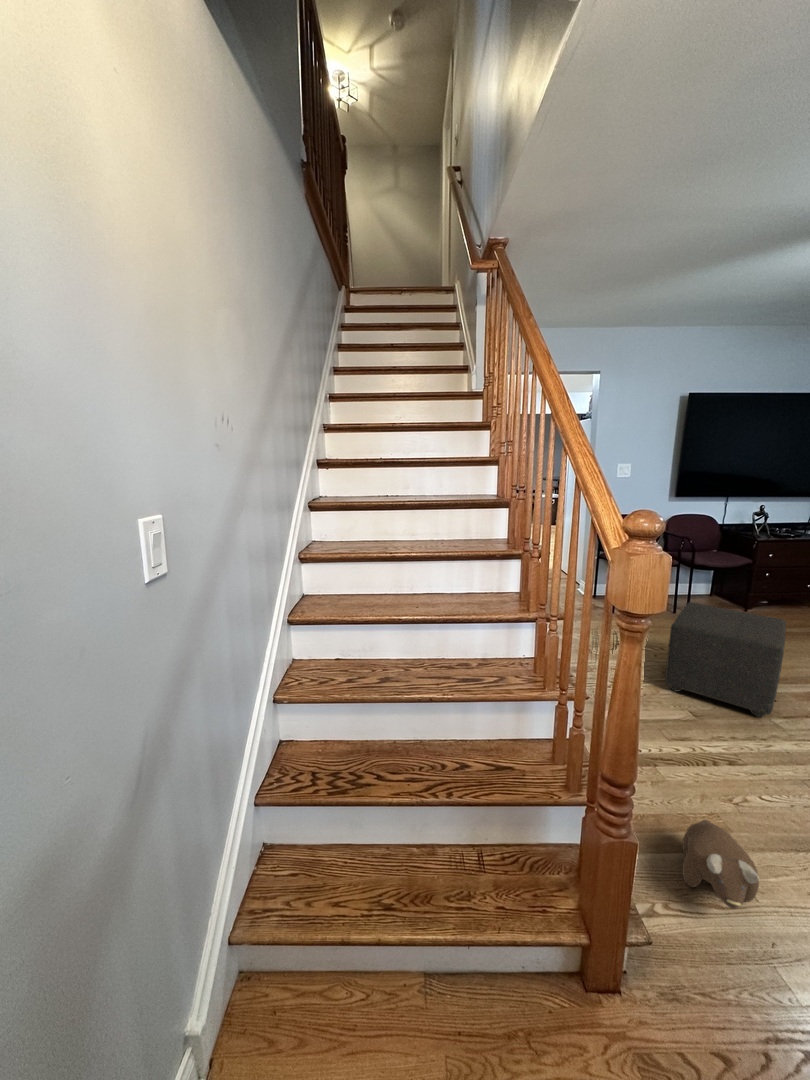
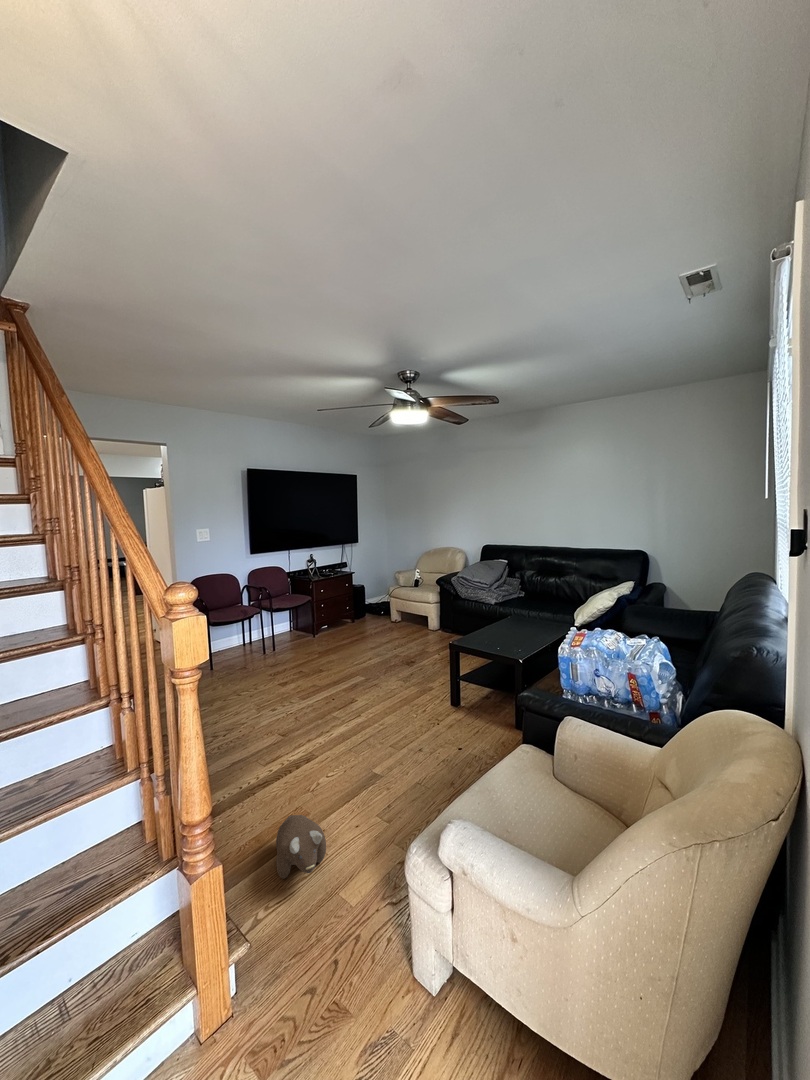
ottoman: present [665,602,786,717] -> none [255,637,333,721]

